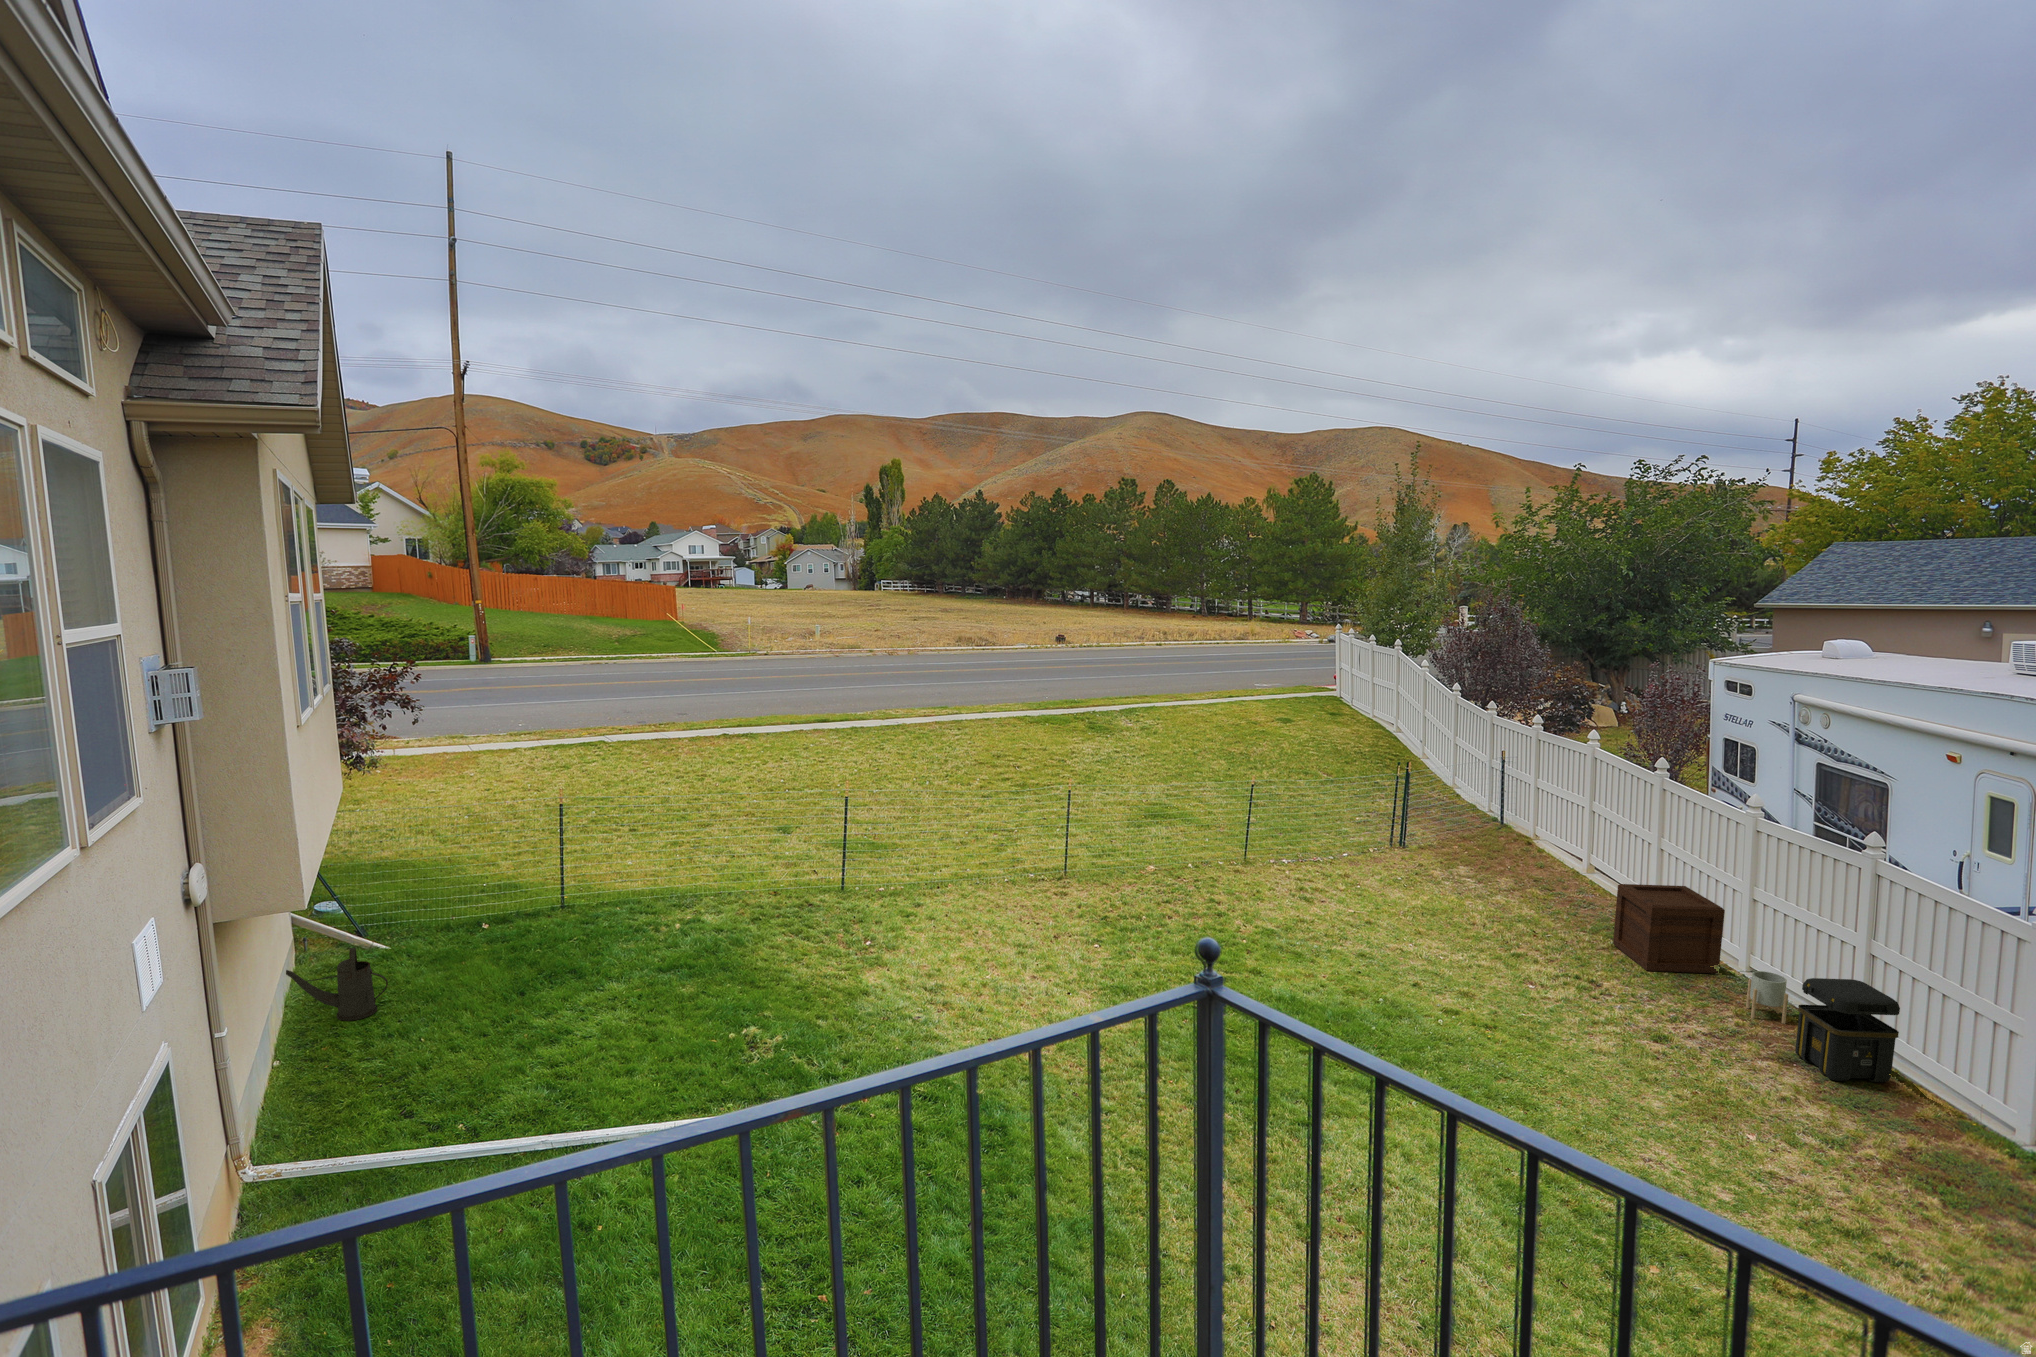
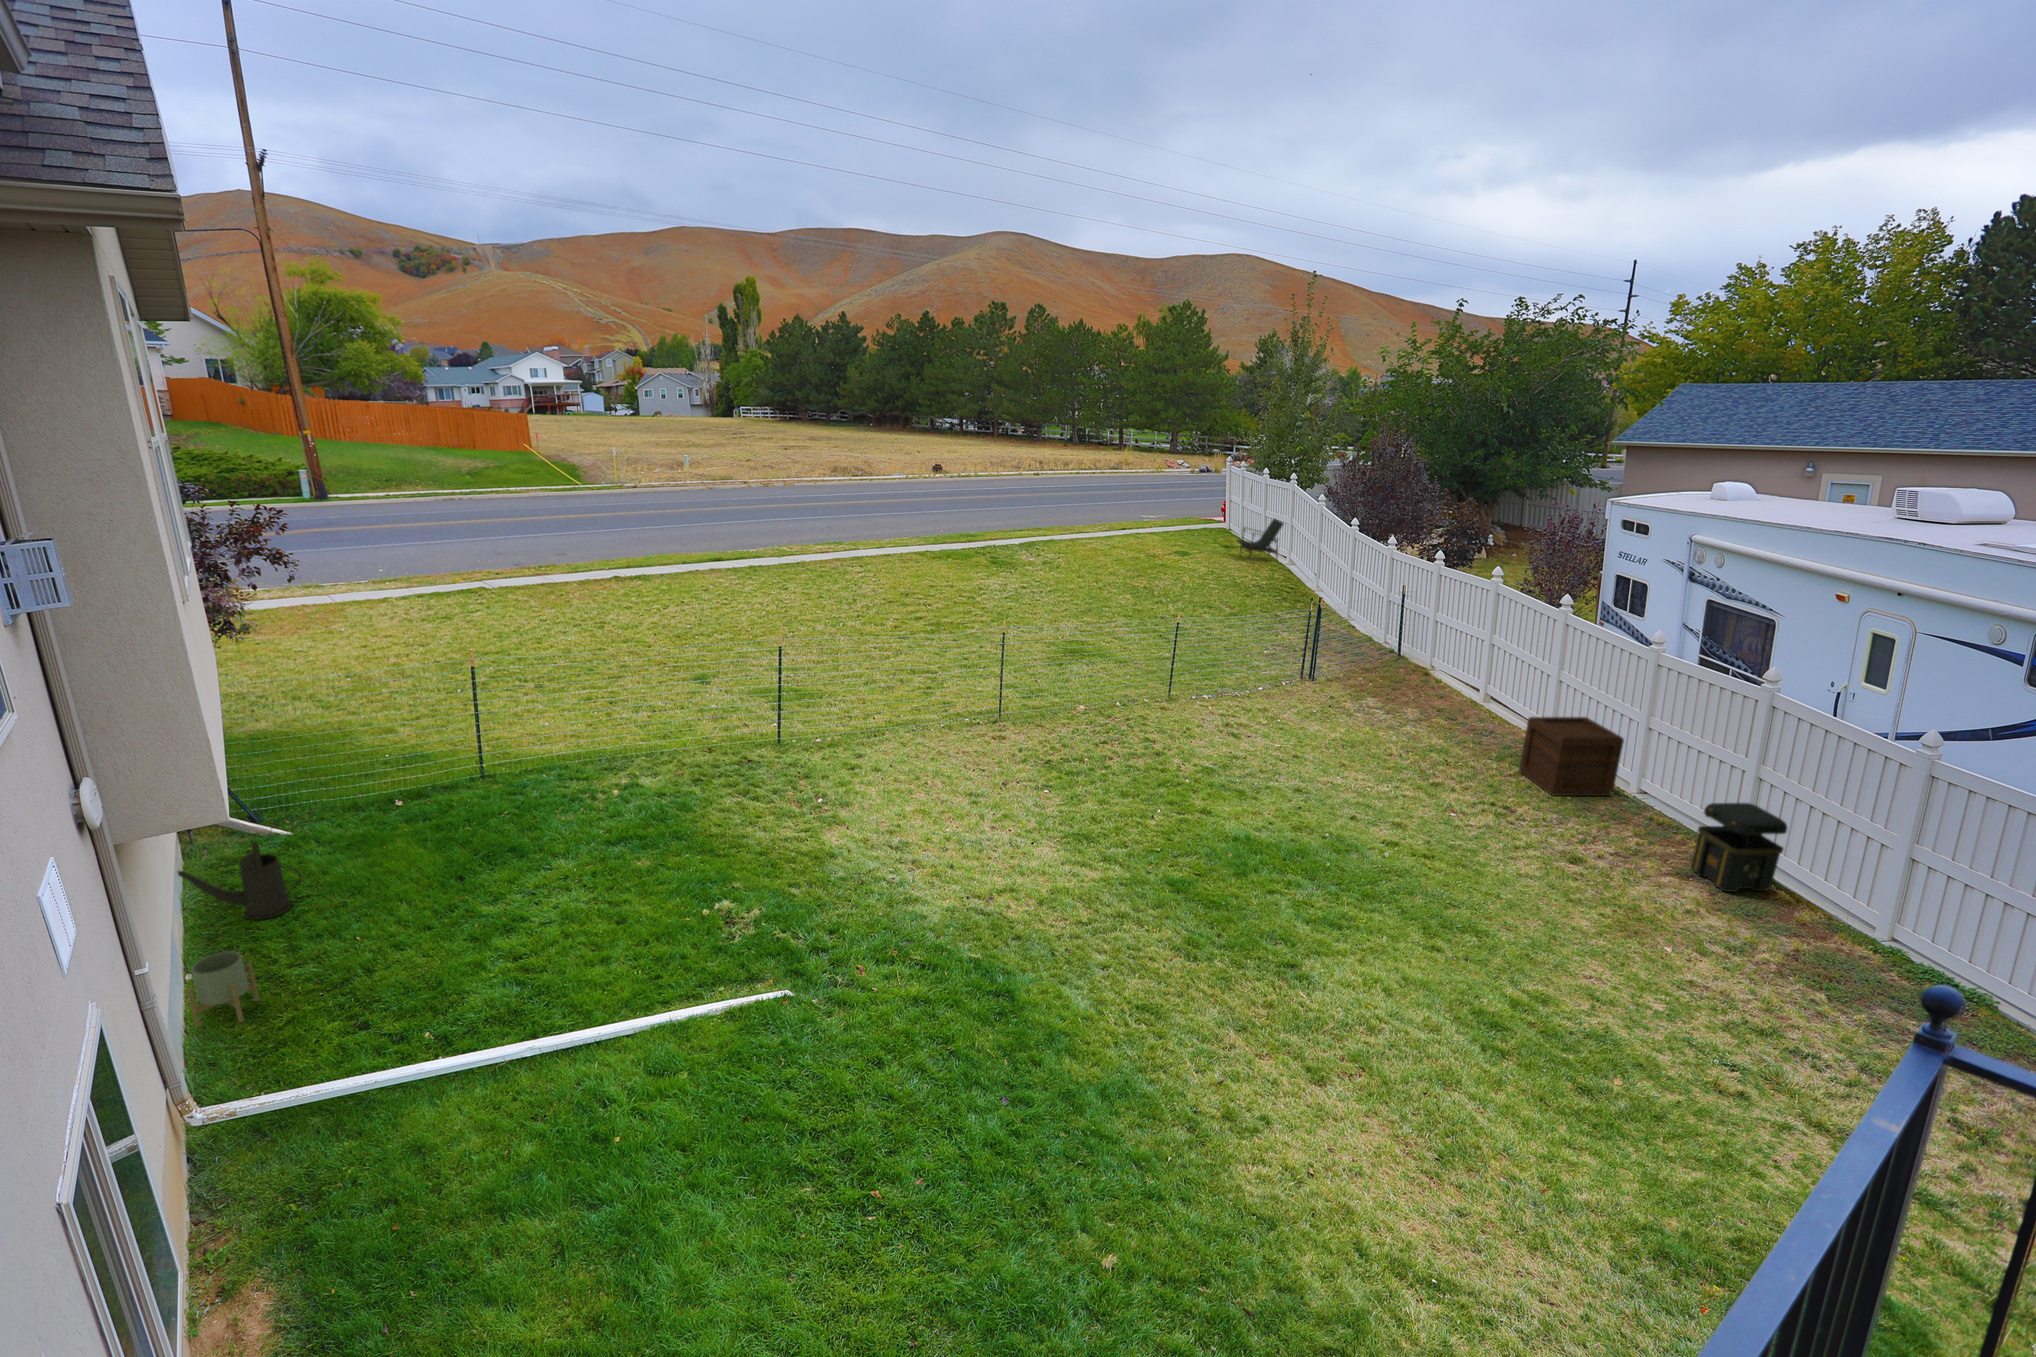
lounge chair: none [1345,686,1393,730] -> present [1237,519,1283,560]
planter: present [1746,971,1788,1024] -> present [187,951,259,1028]

